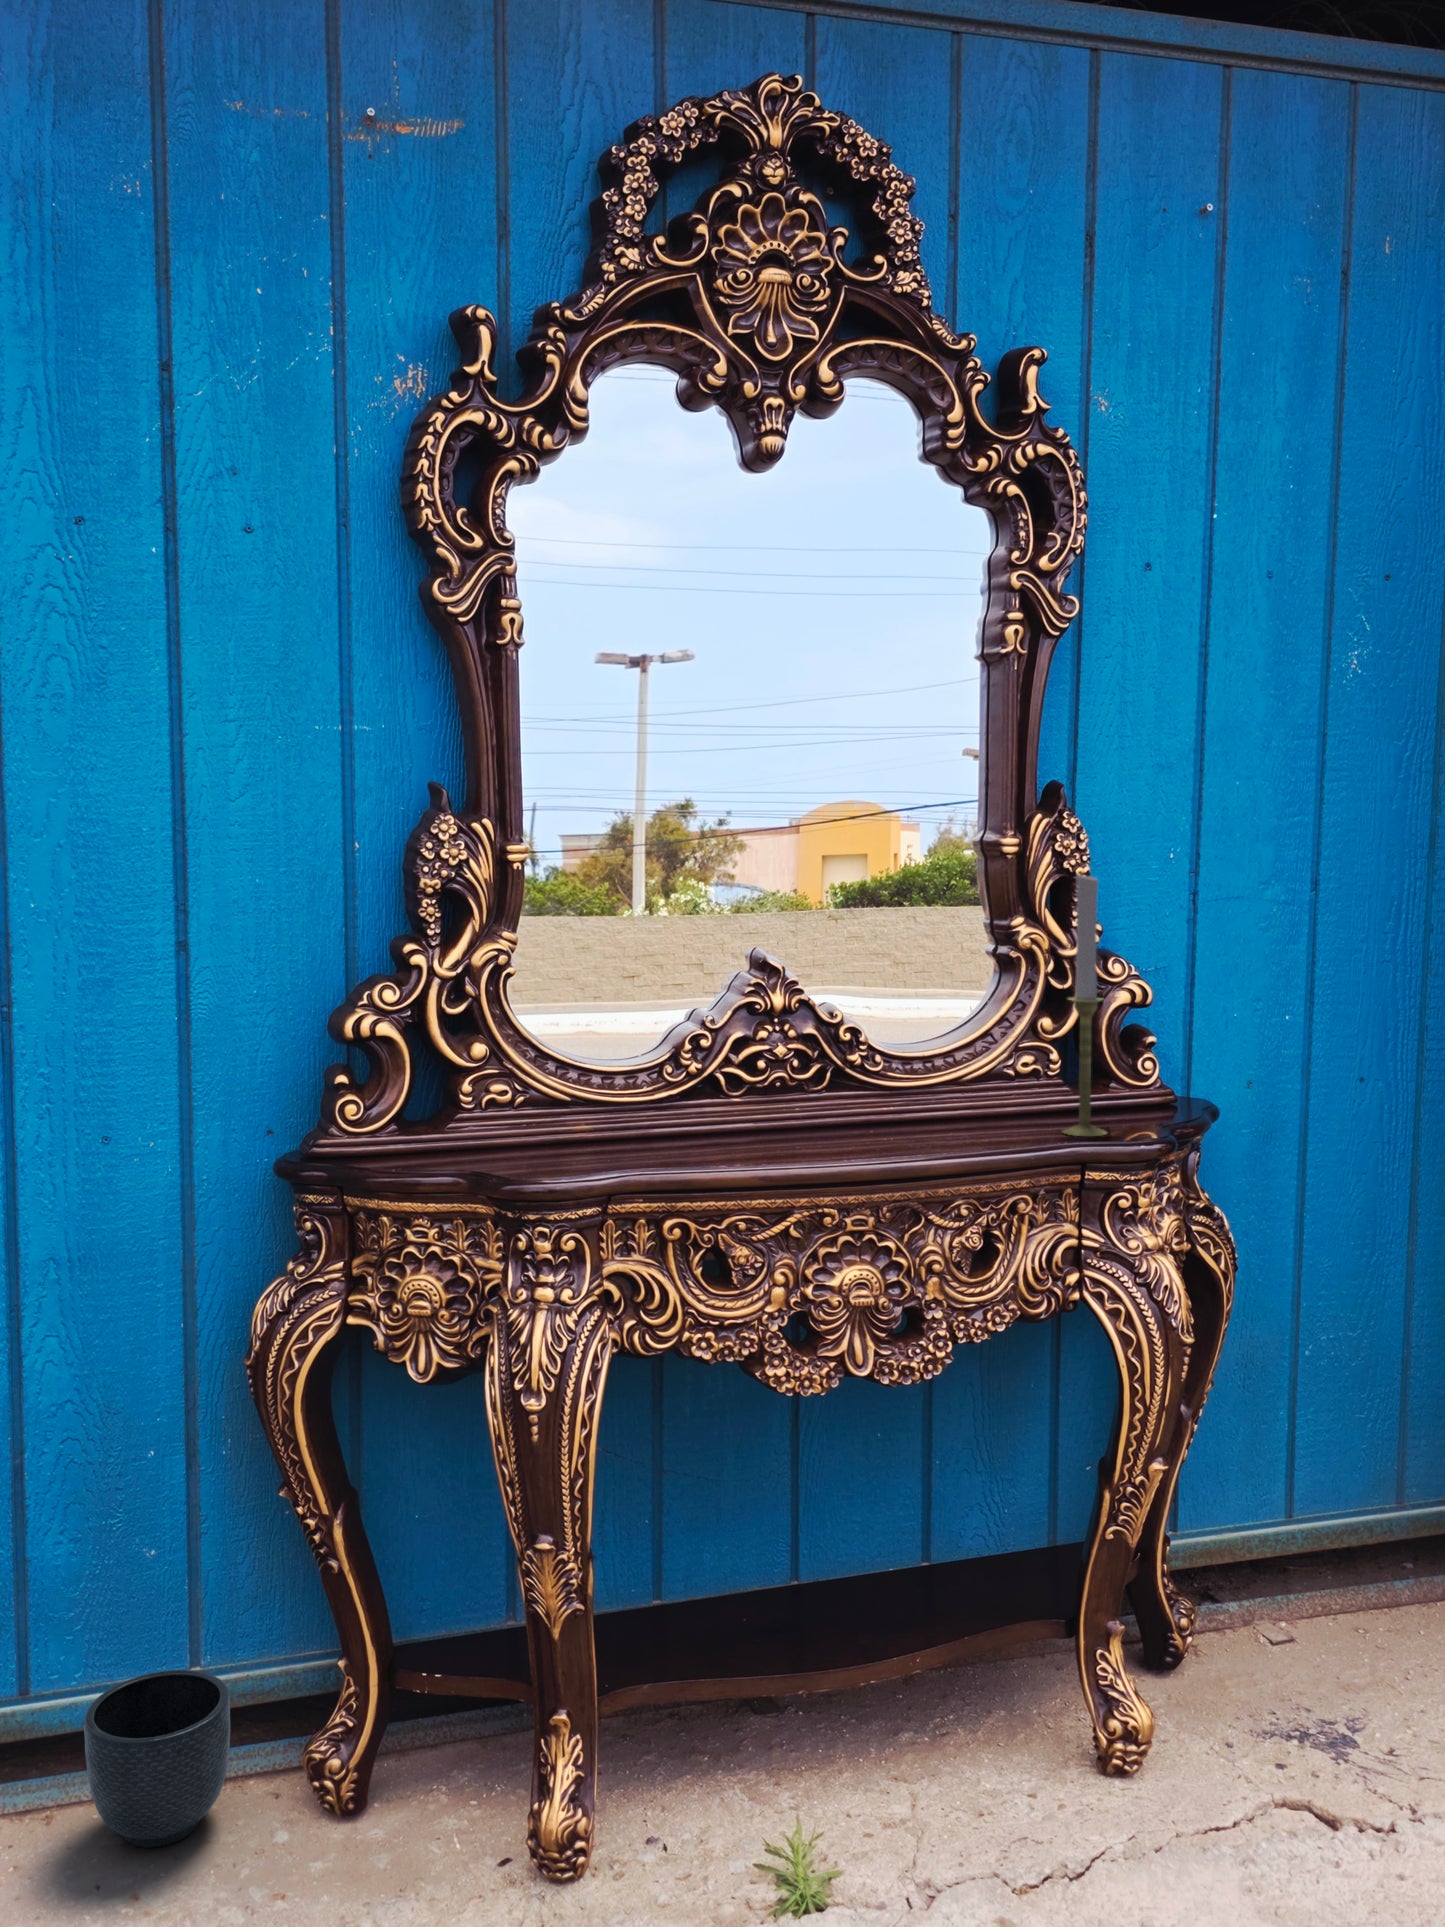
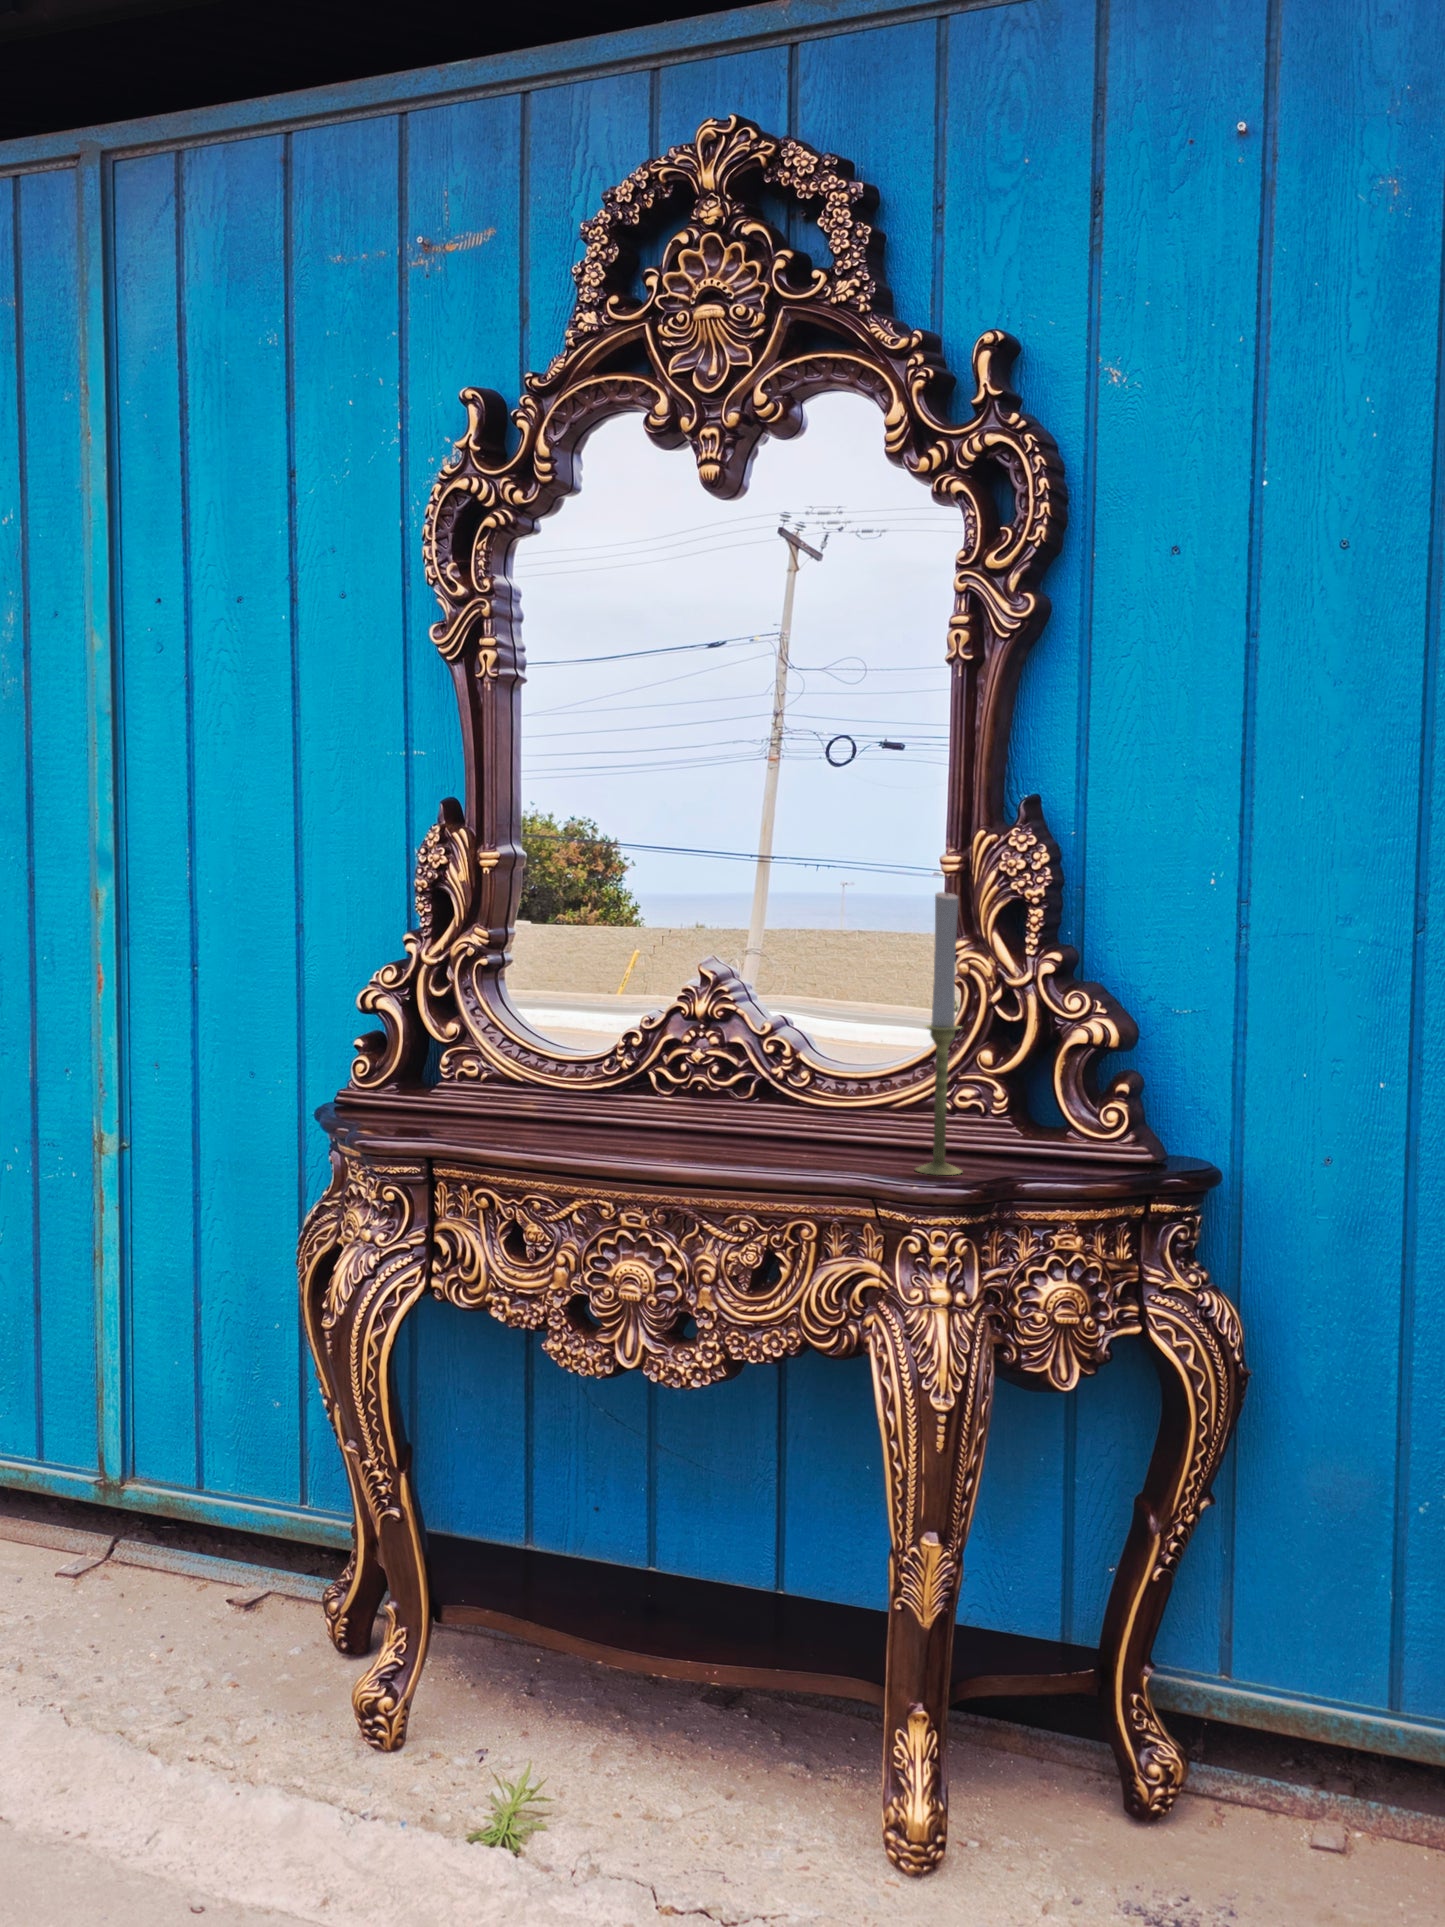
planter: present [84,1670,230,1847] -> none [139,1492,252,1622]

